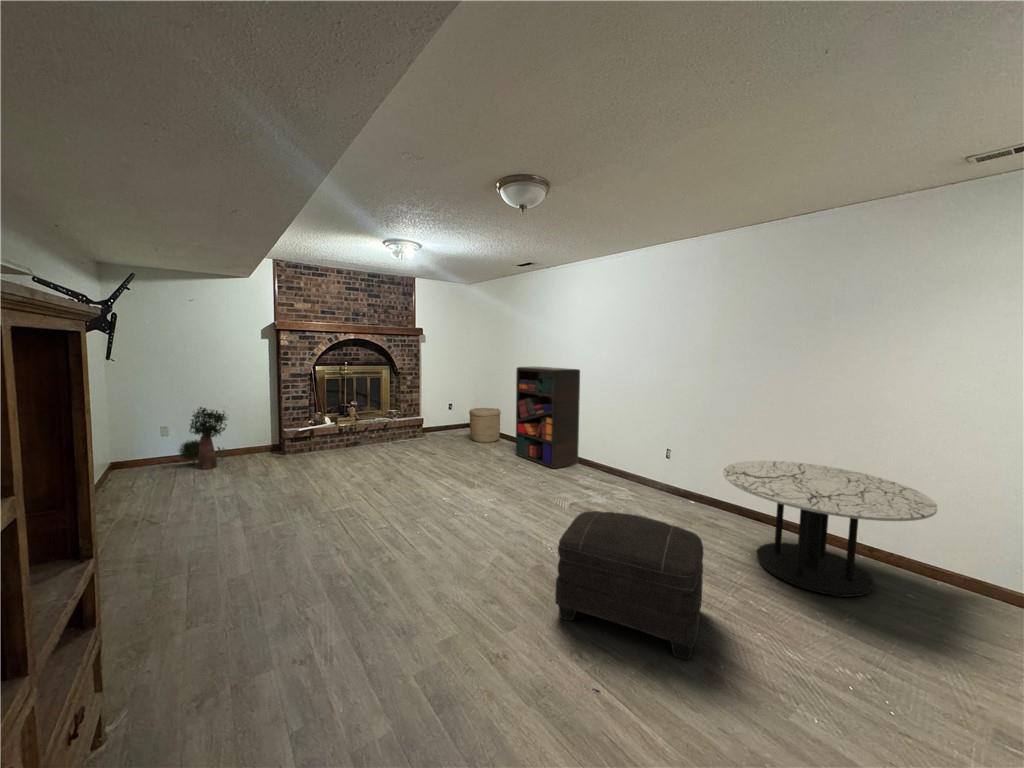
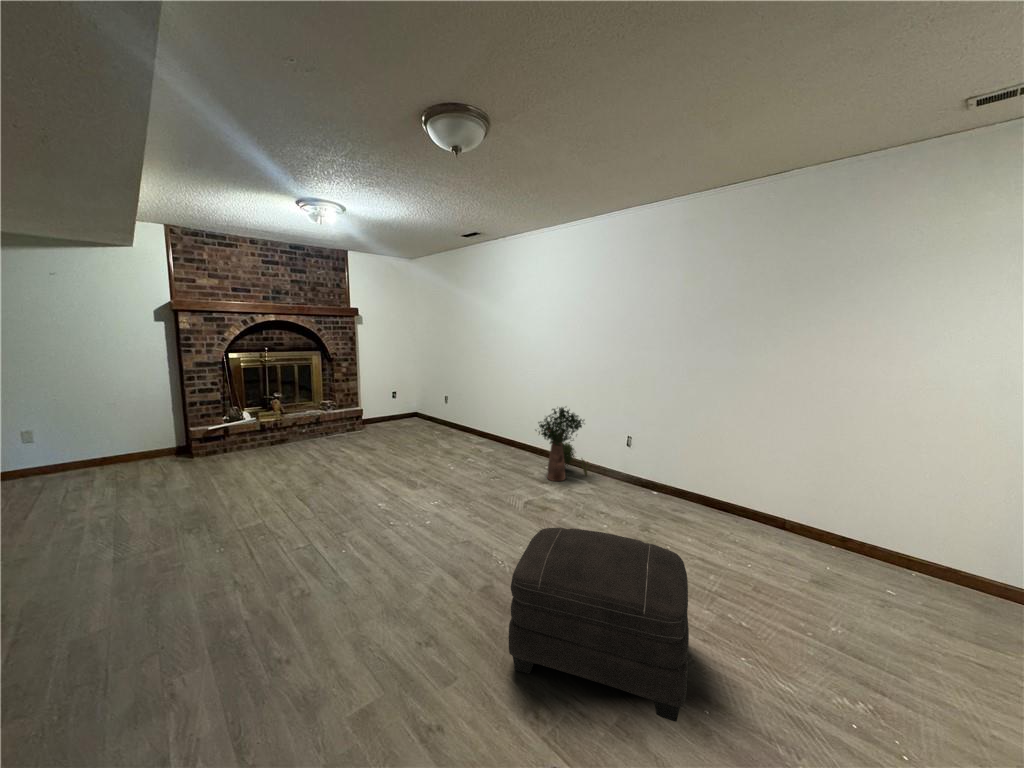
bookshelf: present [516,366,580,469] -> none [463,350,532,461]
potted plant: present [179,407,227,469] -> present [536,407,590,481]
woven basket: present [469,408,501,443] -> none [414,395,448,433]
coffee table: present [723,461,938,597] -> none [694,451,931,606]

